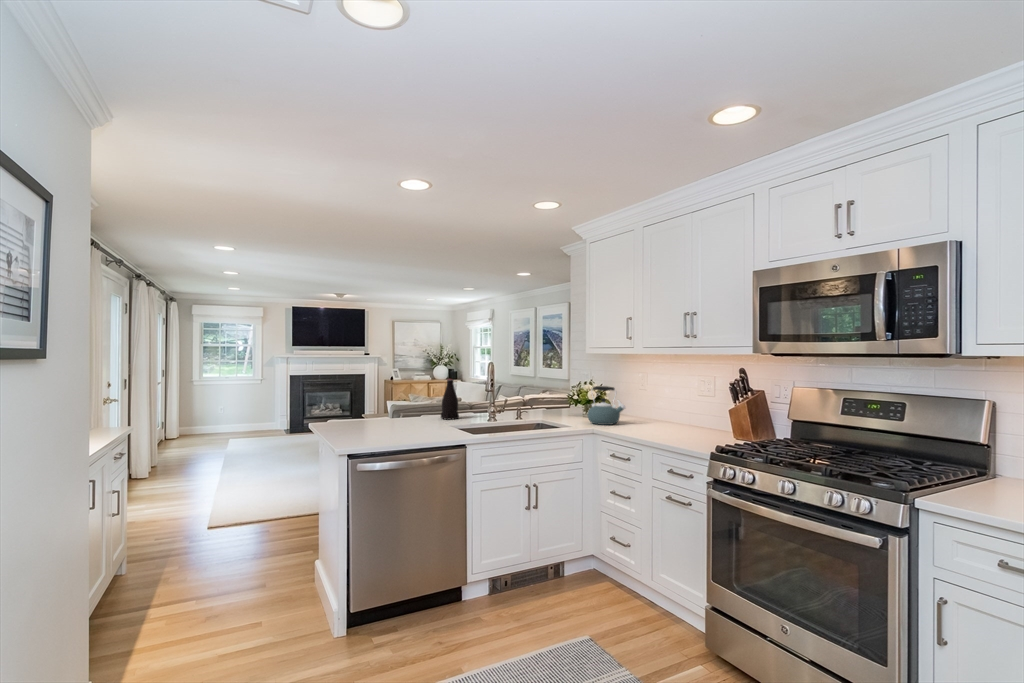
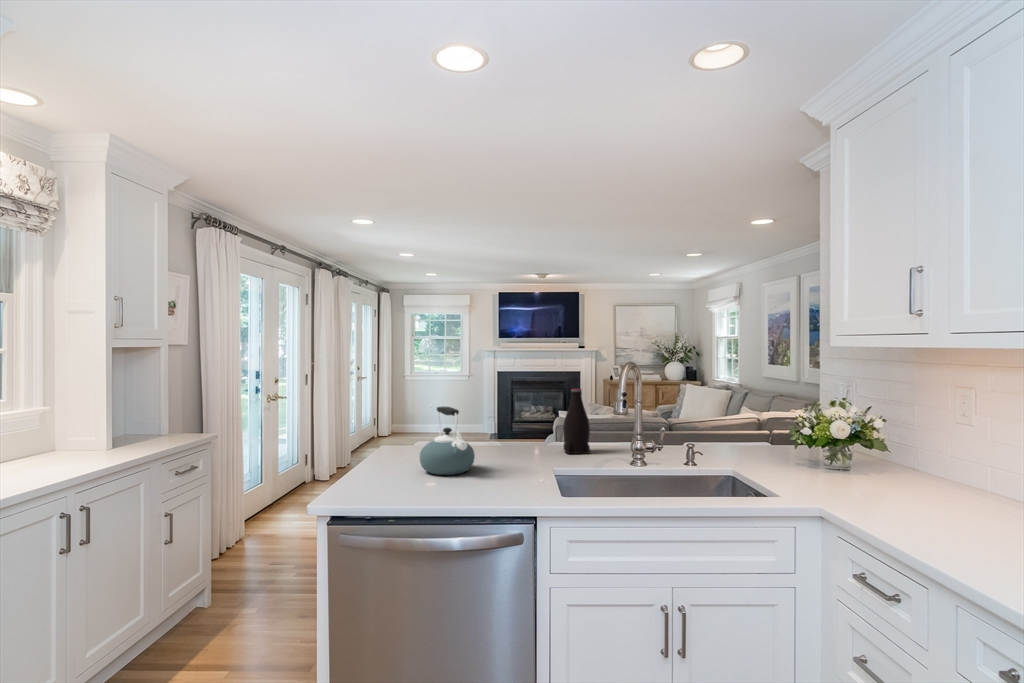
kettle: present [588,386,625,425] -> present [420,407,475,475]

